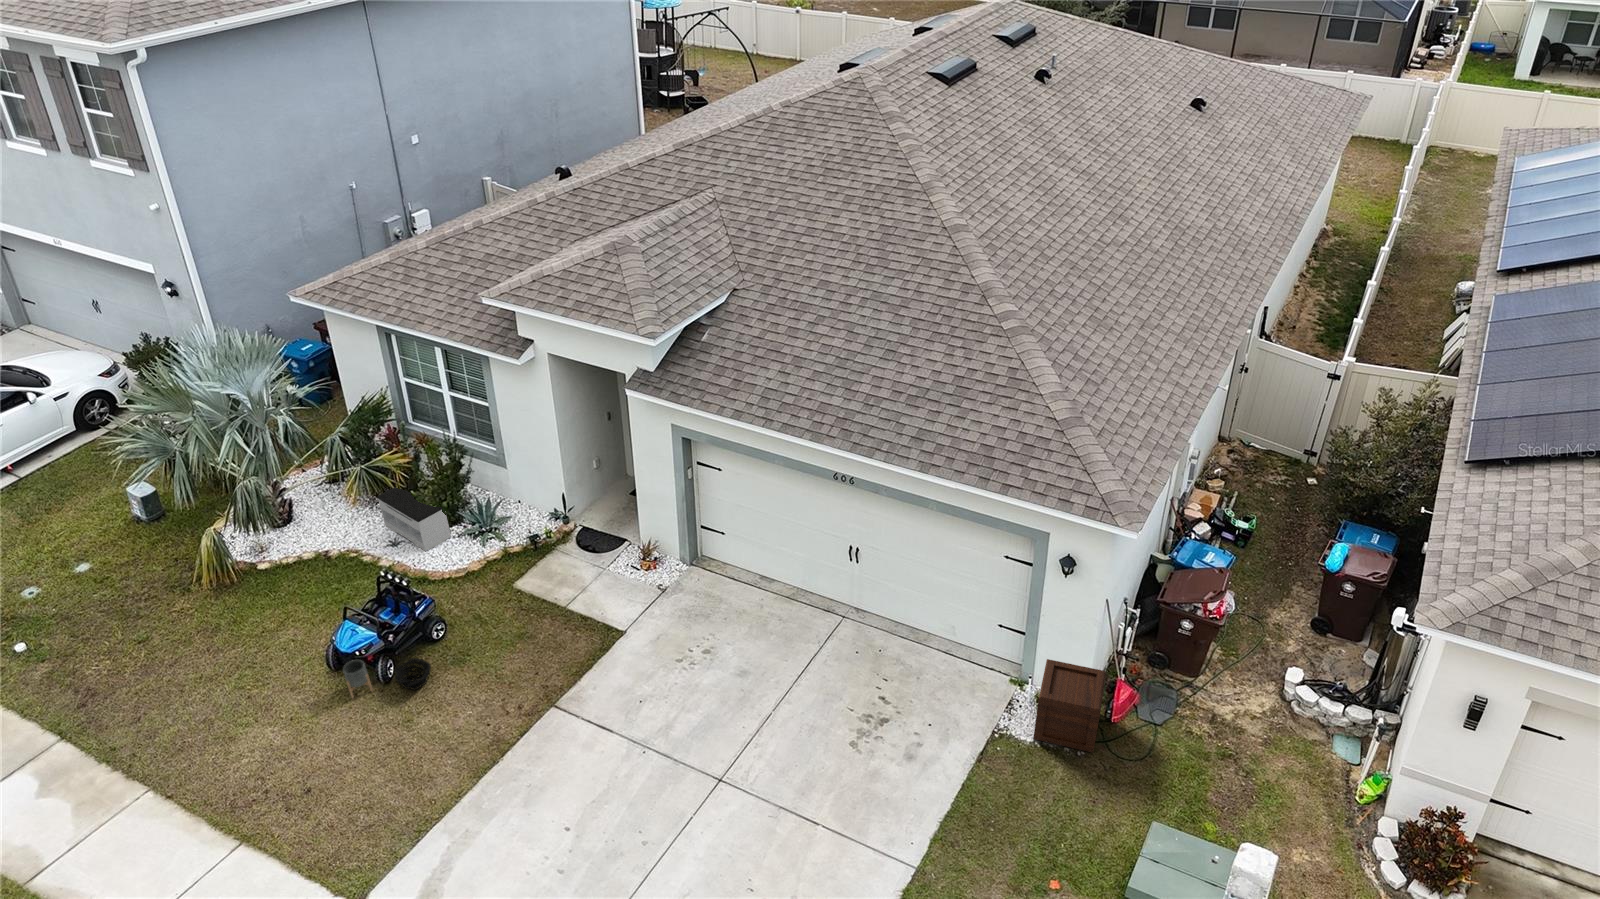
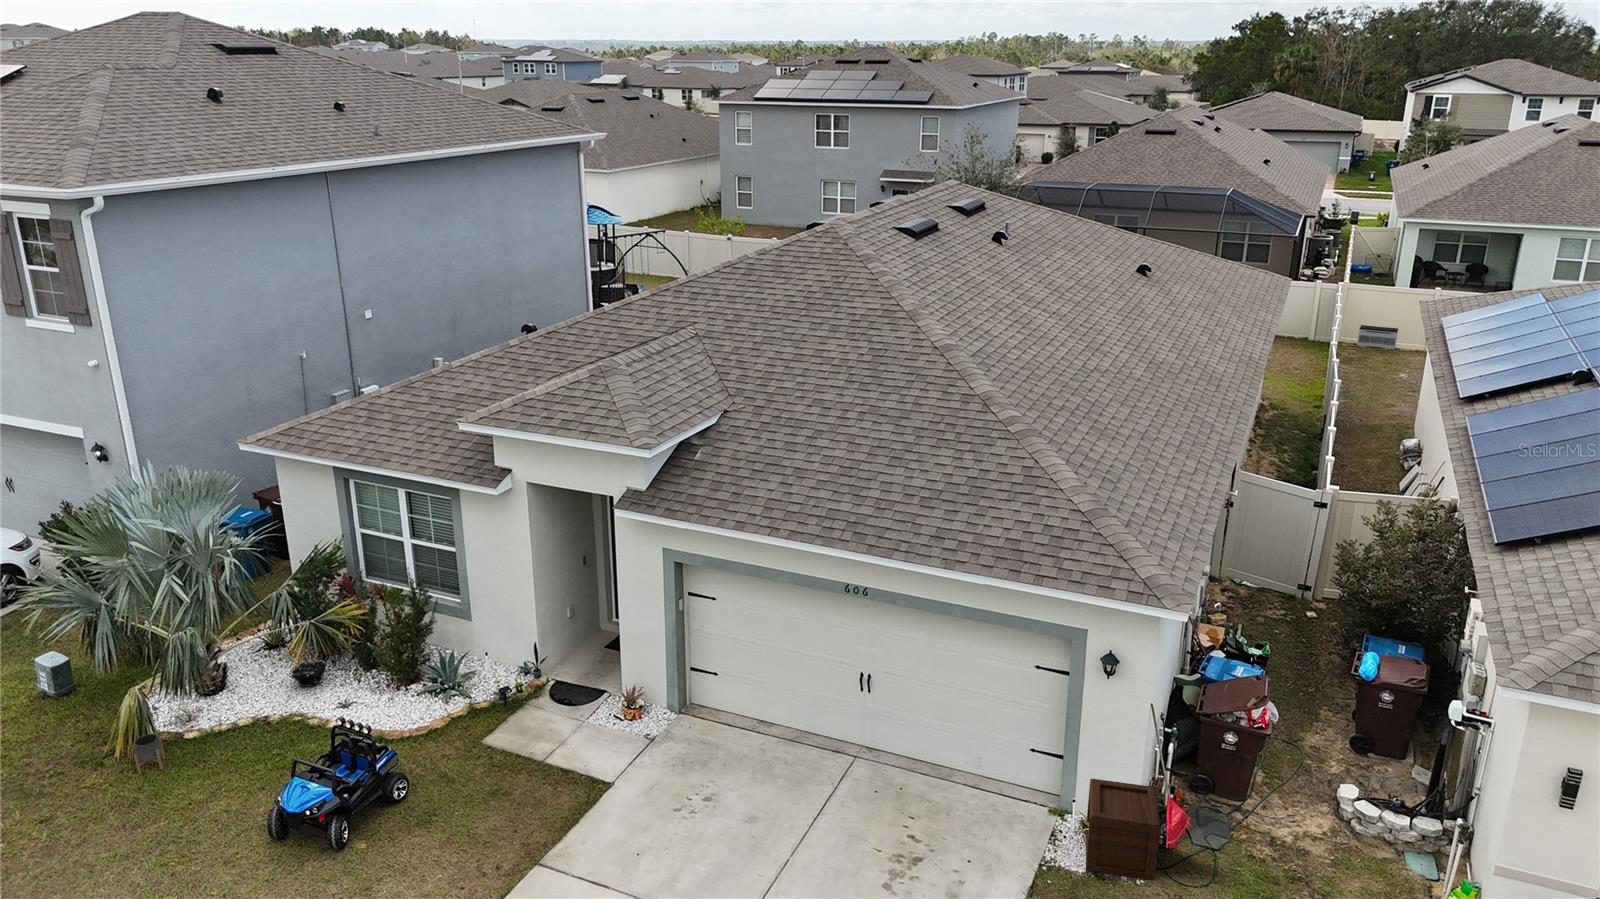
bench: present [378,487,451,551] -> present [1357,325,1398,350]
basket: present [394,658,431,690] -> present [291,662,326,687]
planter: present [343,660,373,698] -> present [134,734,165,774]

